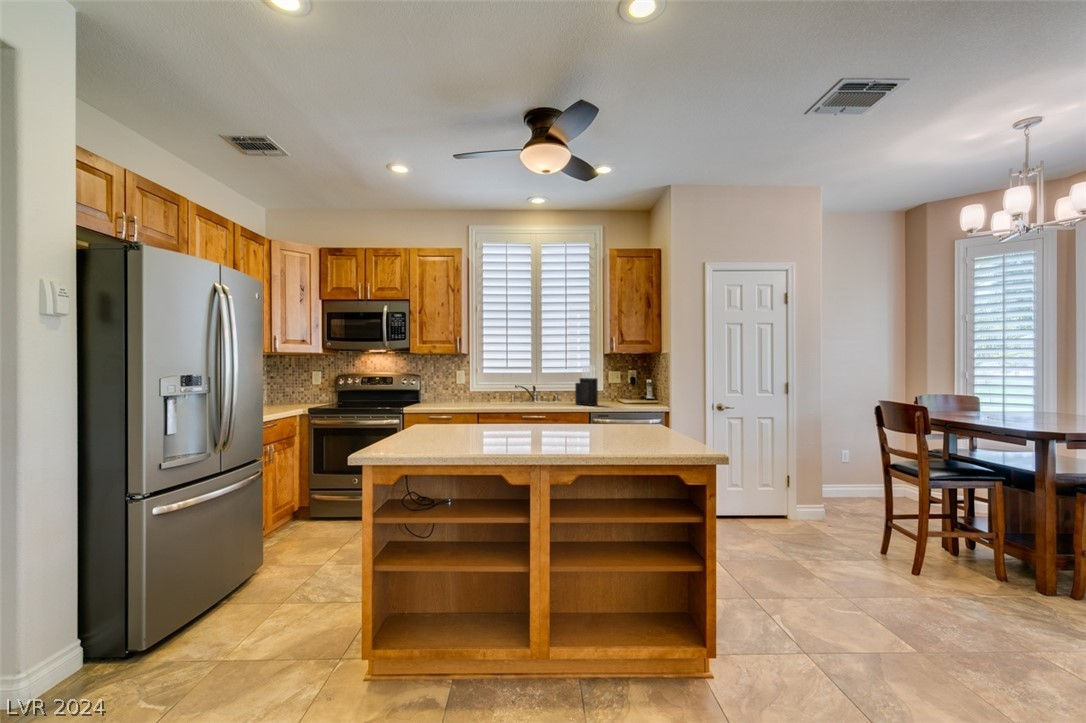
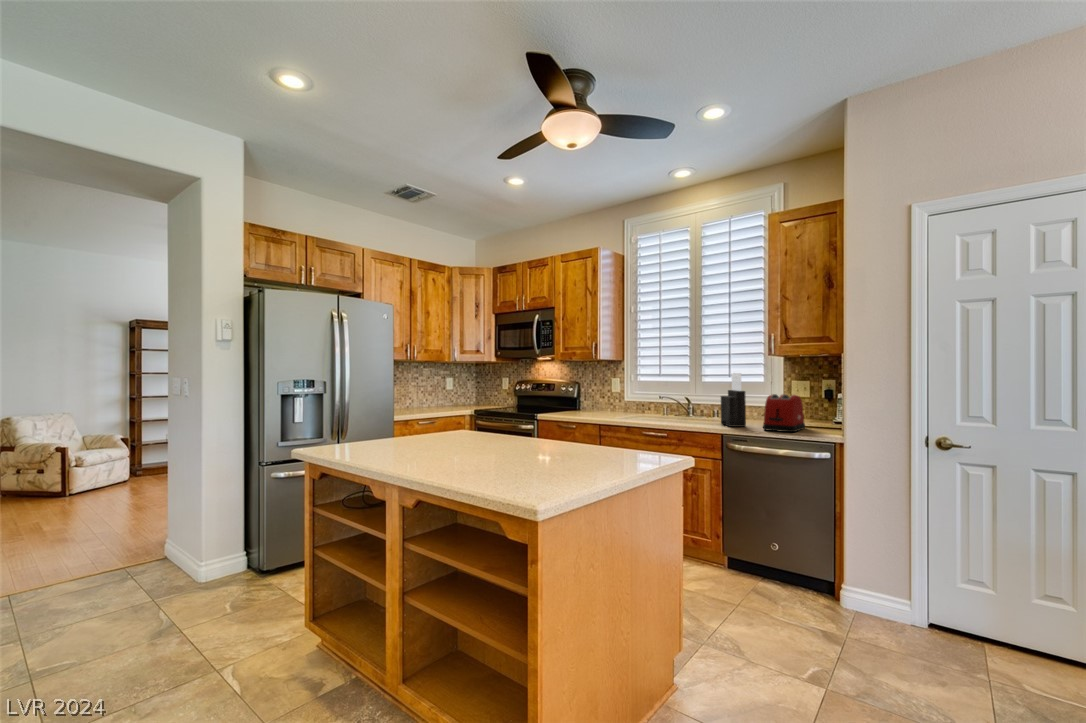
toaster: none [612,380,636,406] -> present [763,394,805,432]

